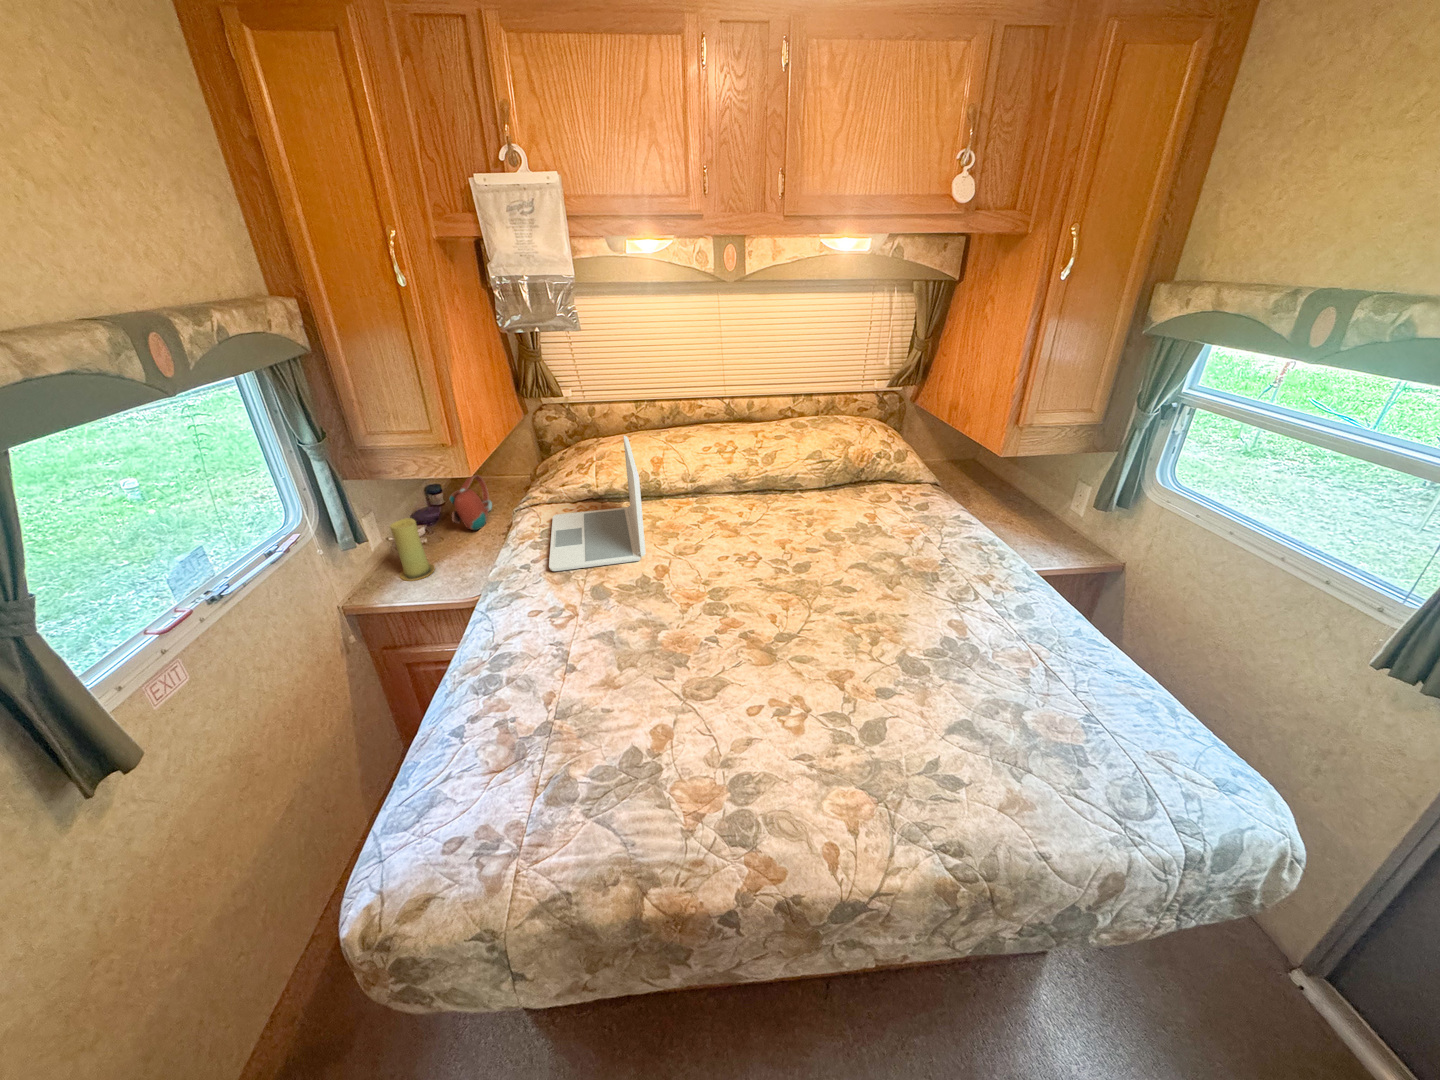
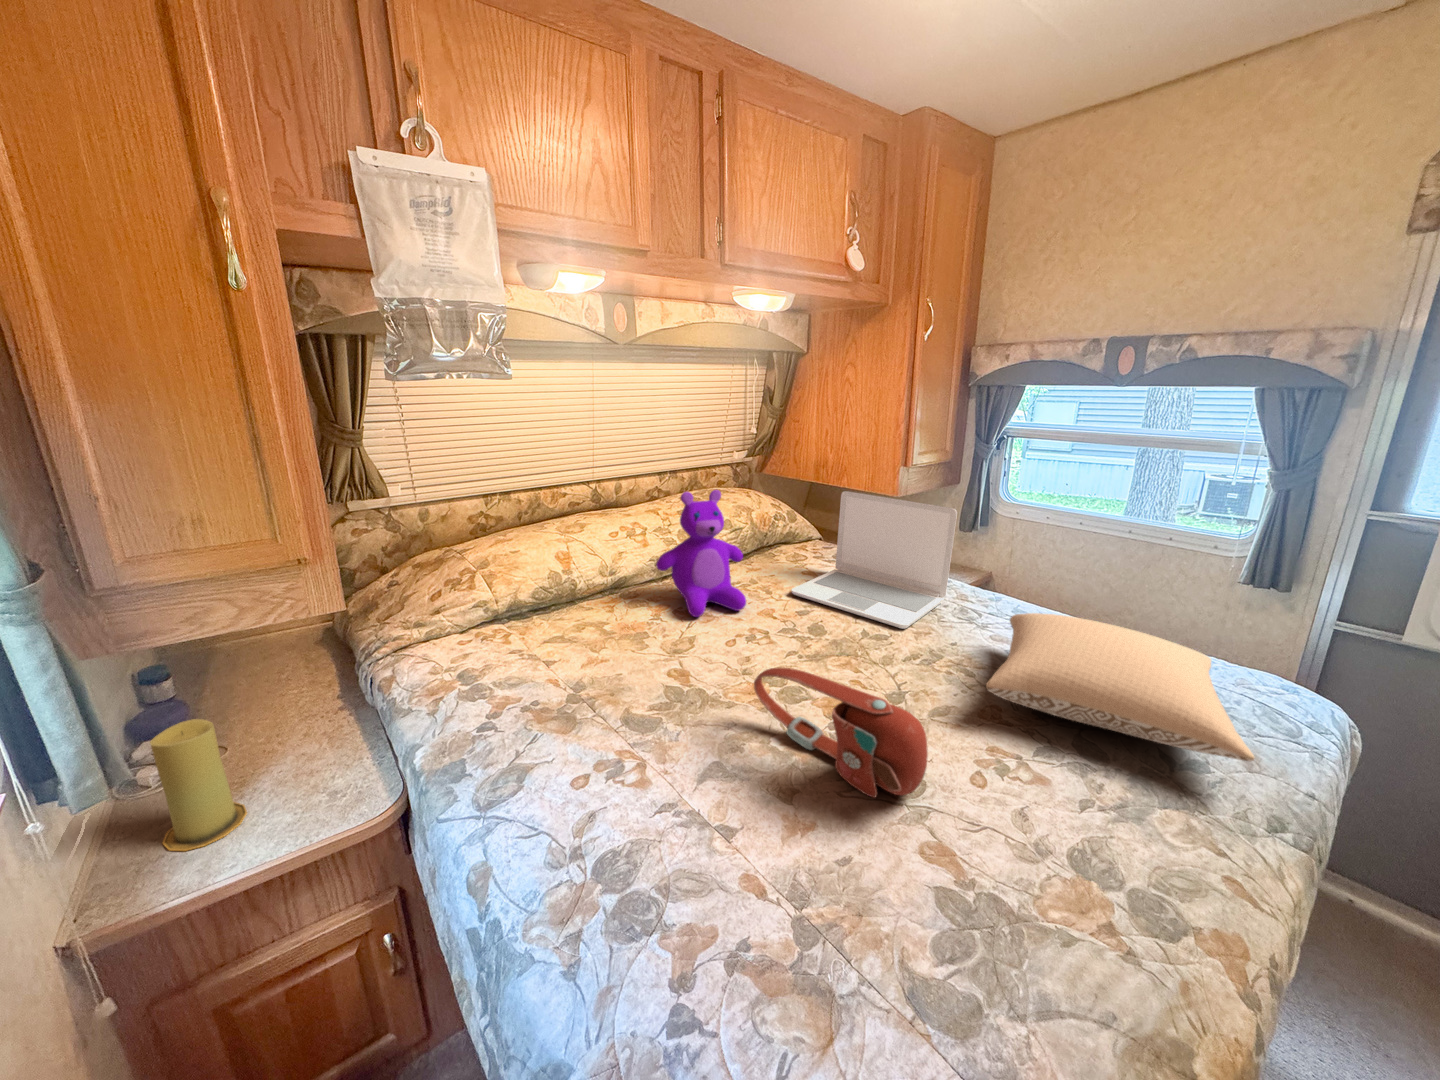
teddy bear: none [710,425,788,535] -> present [656,490,746,617]
laptop: present [549,436,646,571] -> present [791,491,957,629]
handbag: present [450,475,492,530] -> present [754,668,928,798]
pillow: none [816,612,1113,809] -> present [986,613,1254,761]

